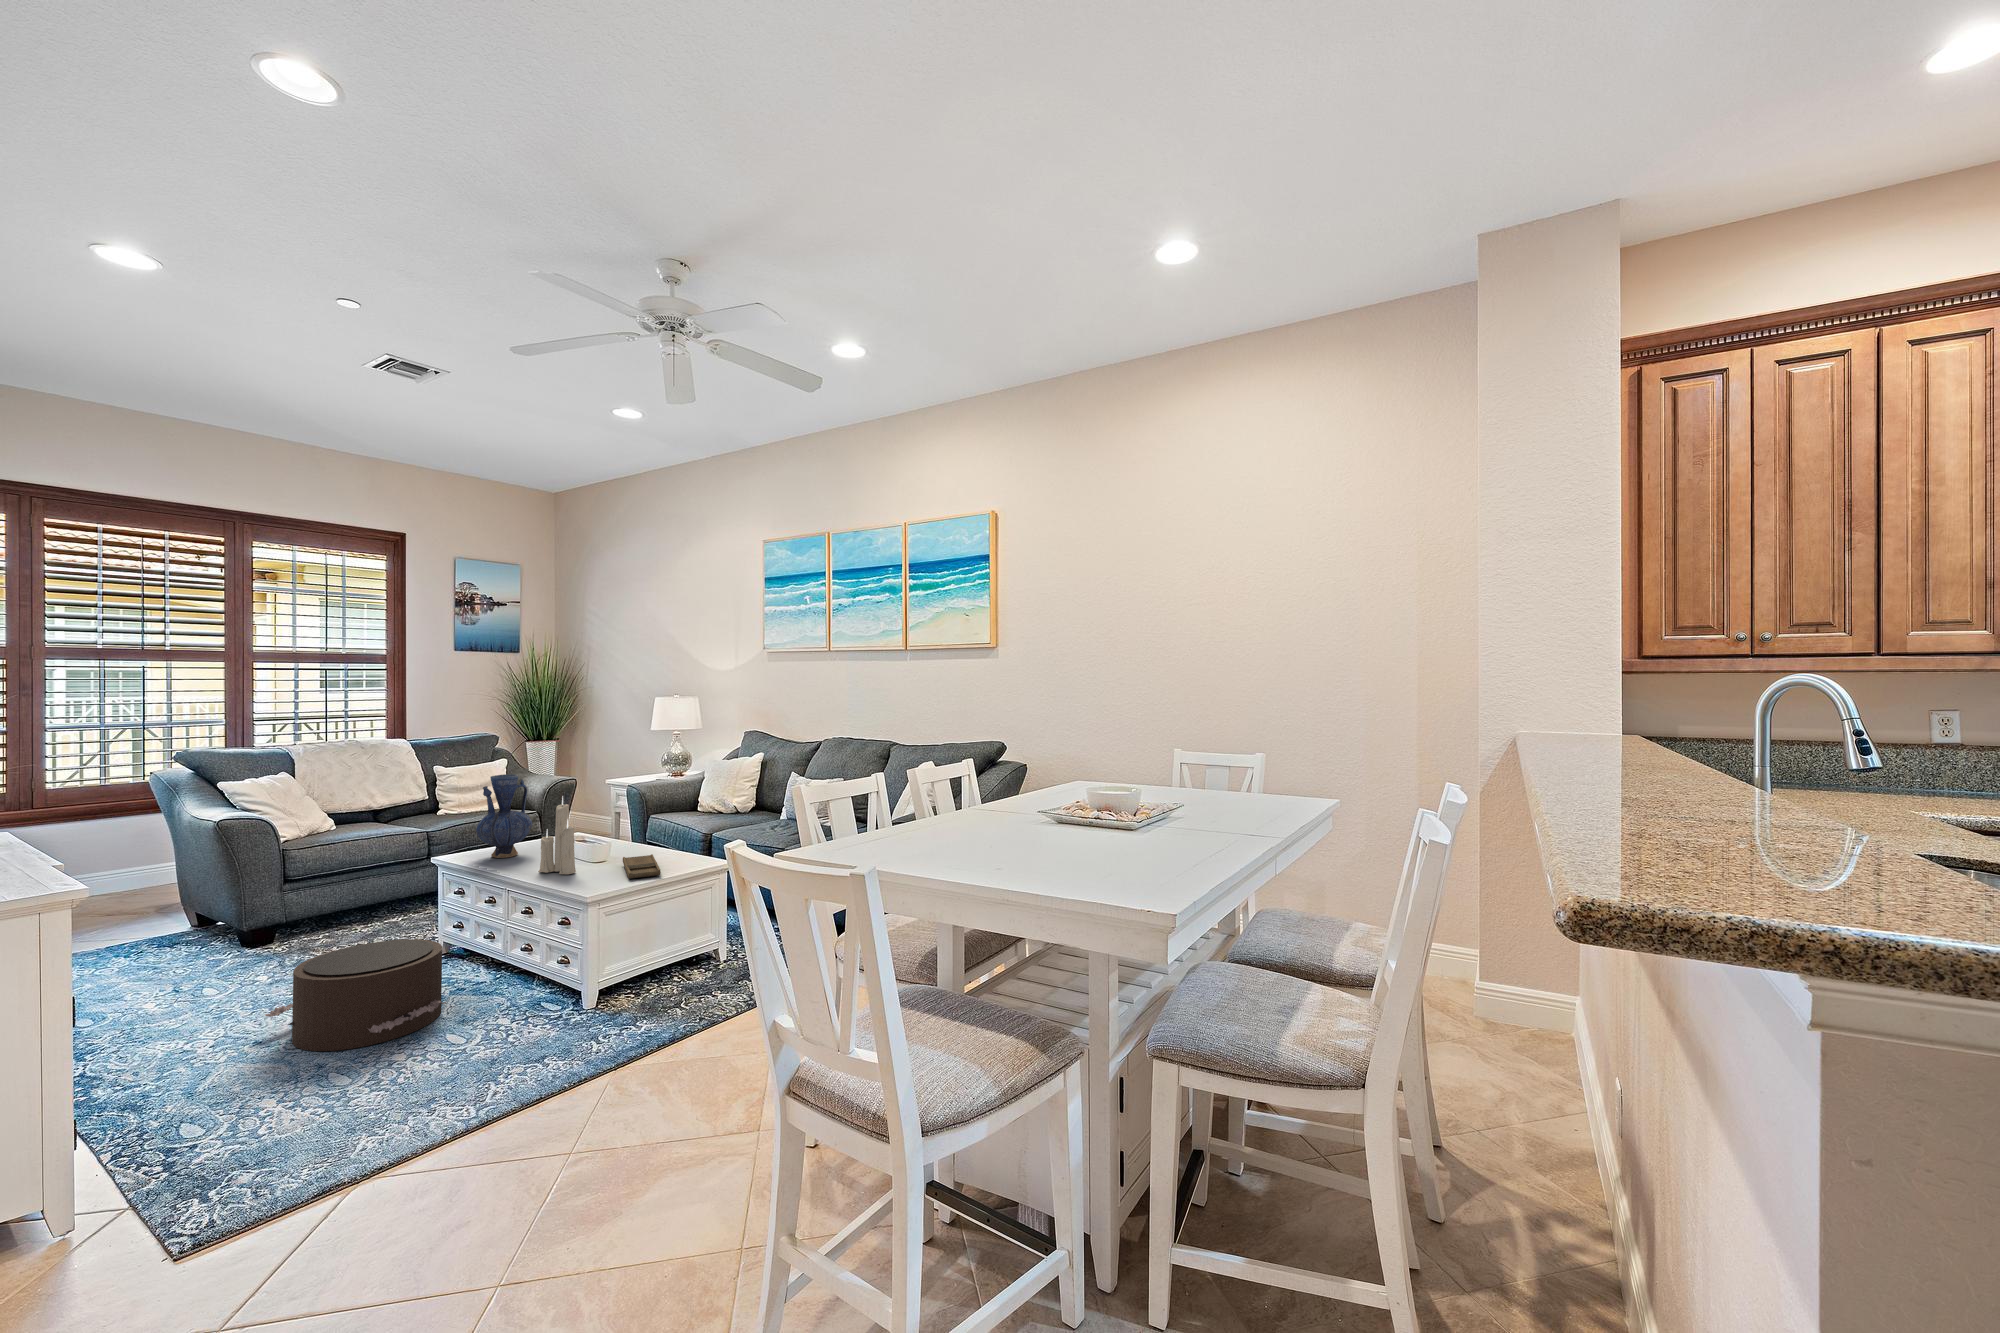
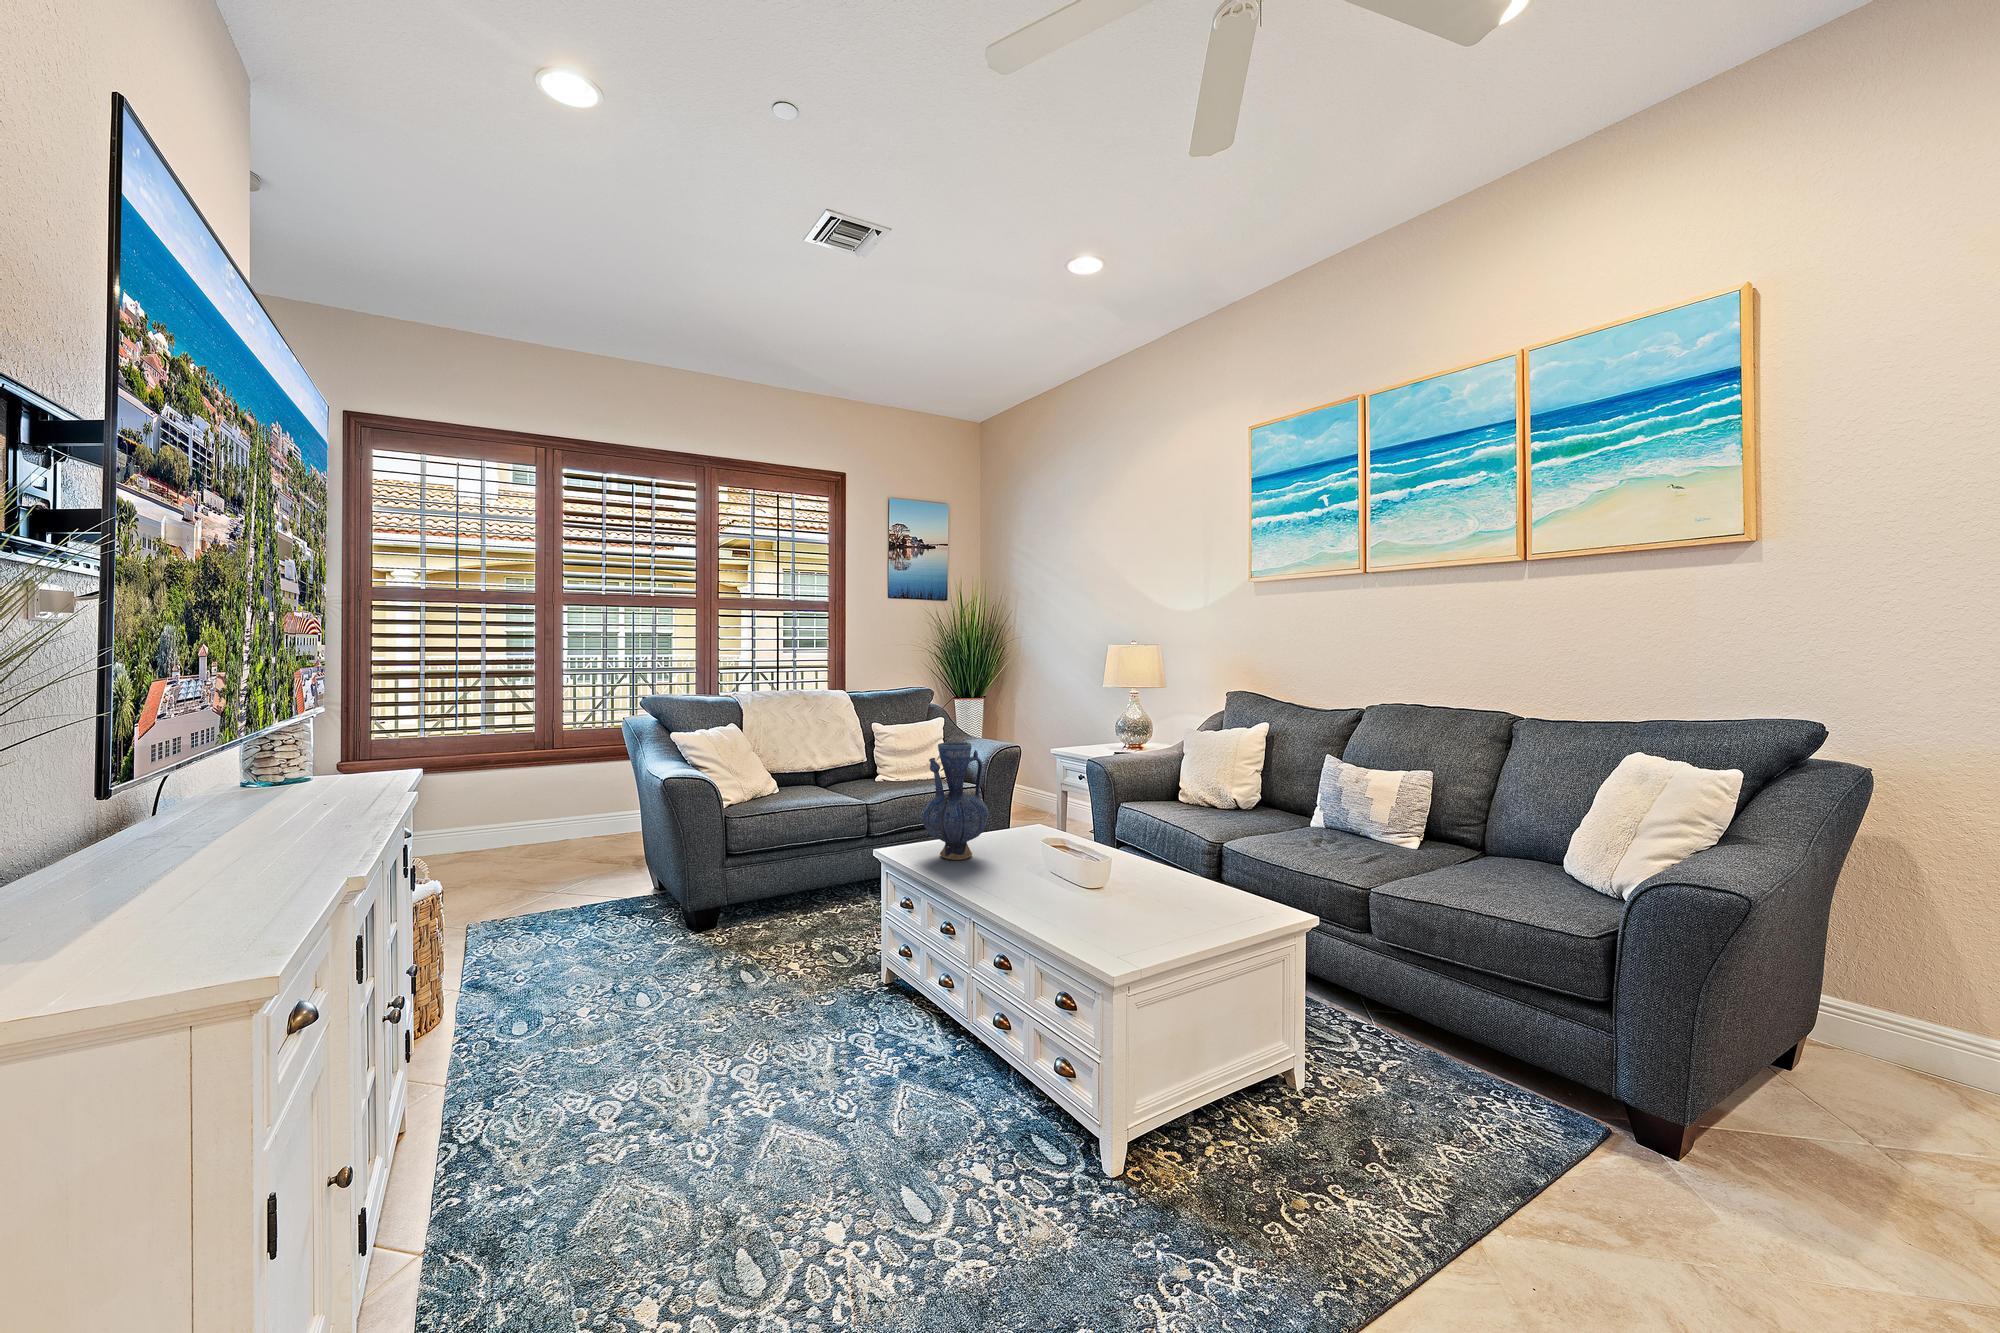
candle: present [538,797,576,874] -> none [1006,775,1058,905]
tray: present [623,854,661,878] -> none [1122,882,1193,929]
pouf: present [265,939,446,1051] -> none [681,972,893,1153]

